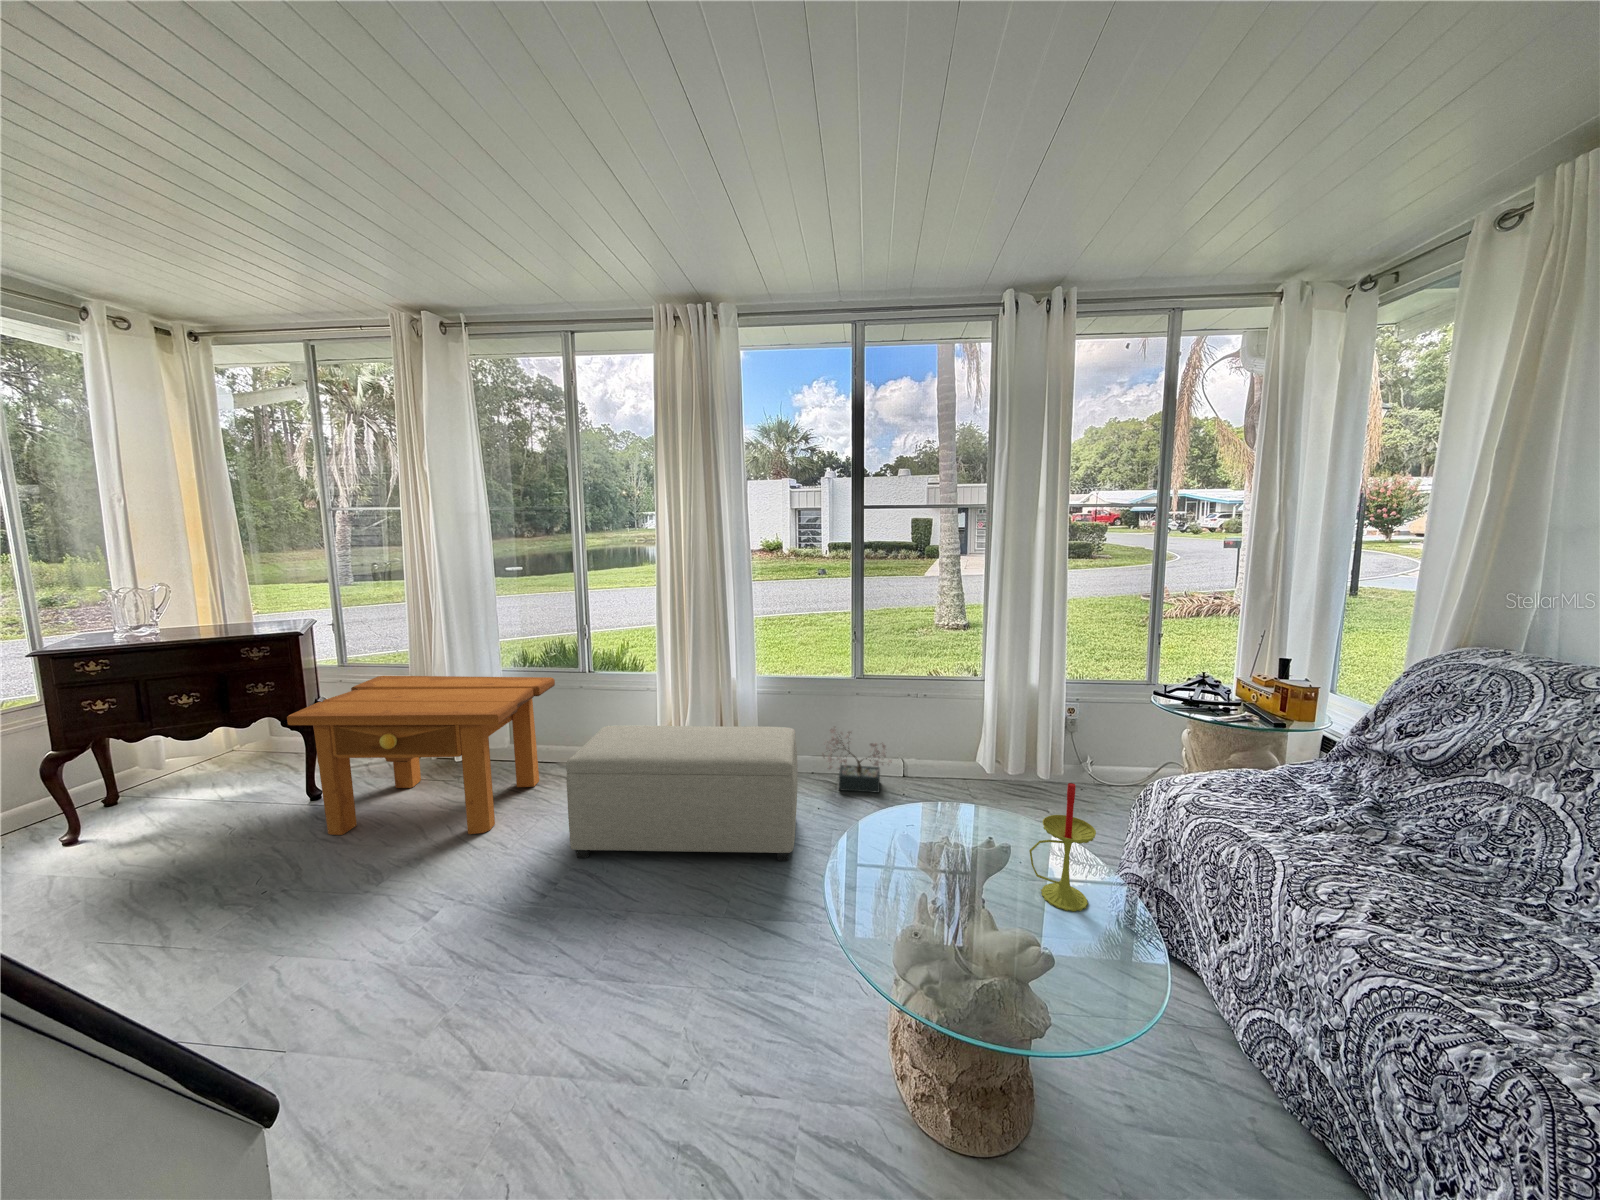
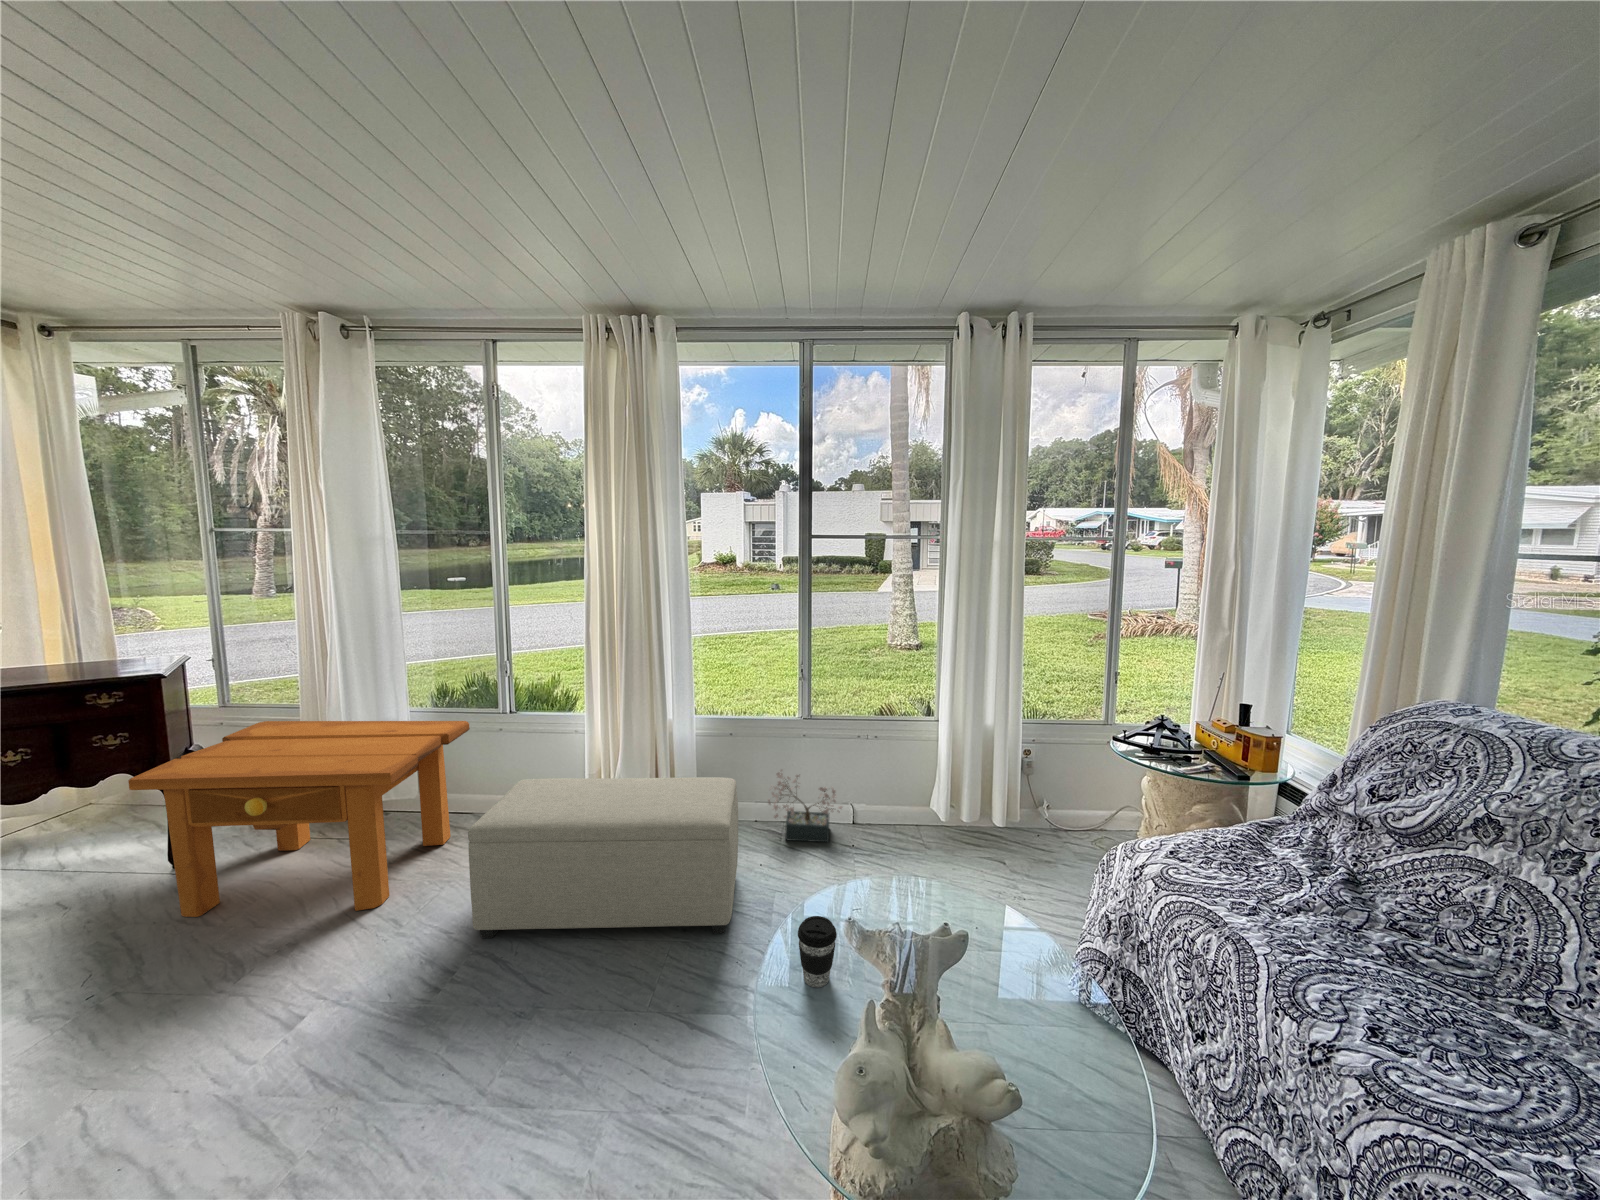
candle: present [1029,783,1096,911] -> none [989,868,1063,1020]
coffee cup: none [860,824,894,882] -> present [798,916,837,987]

